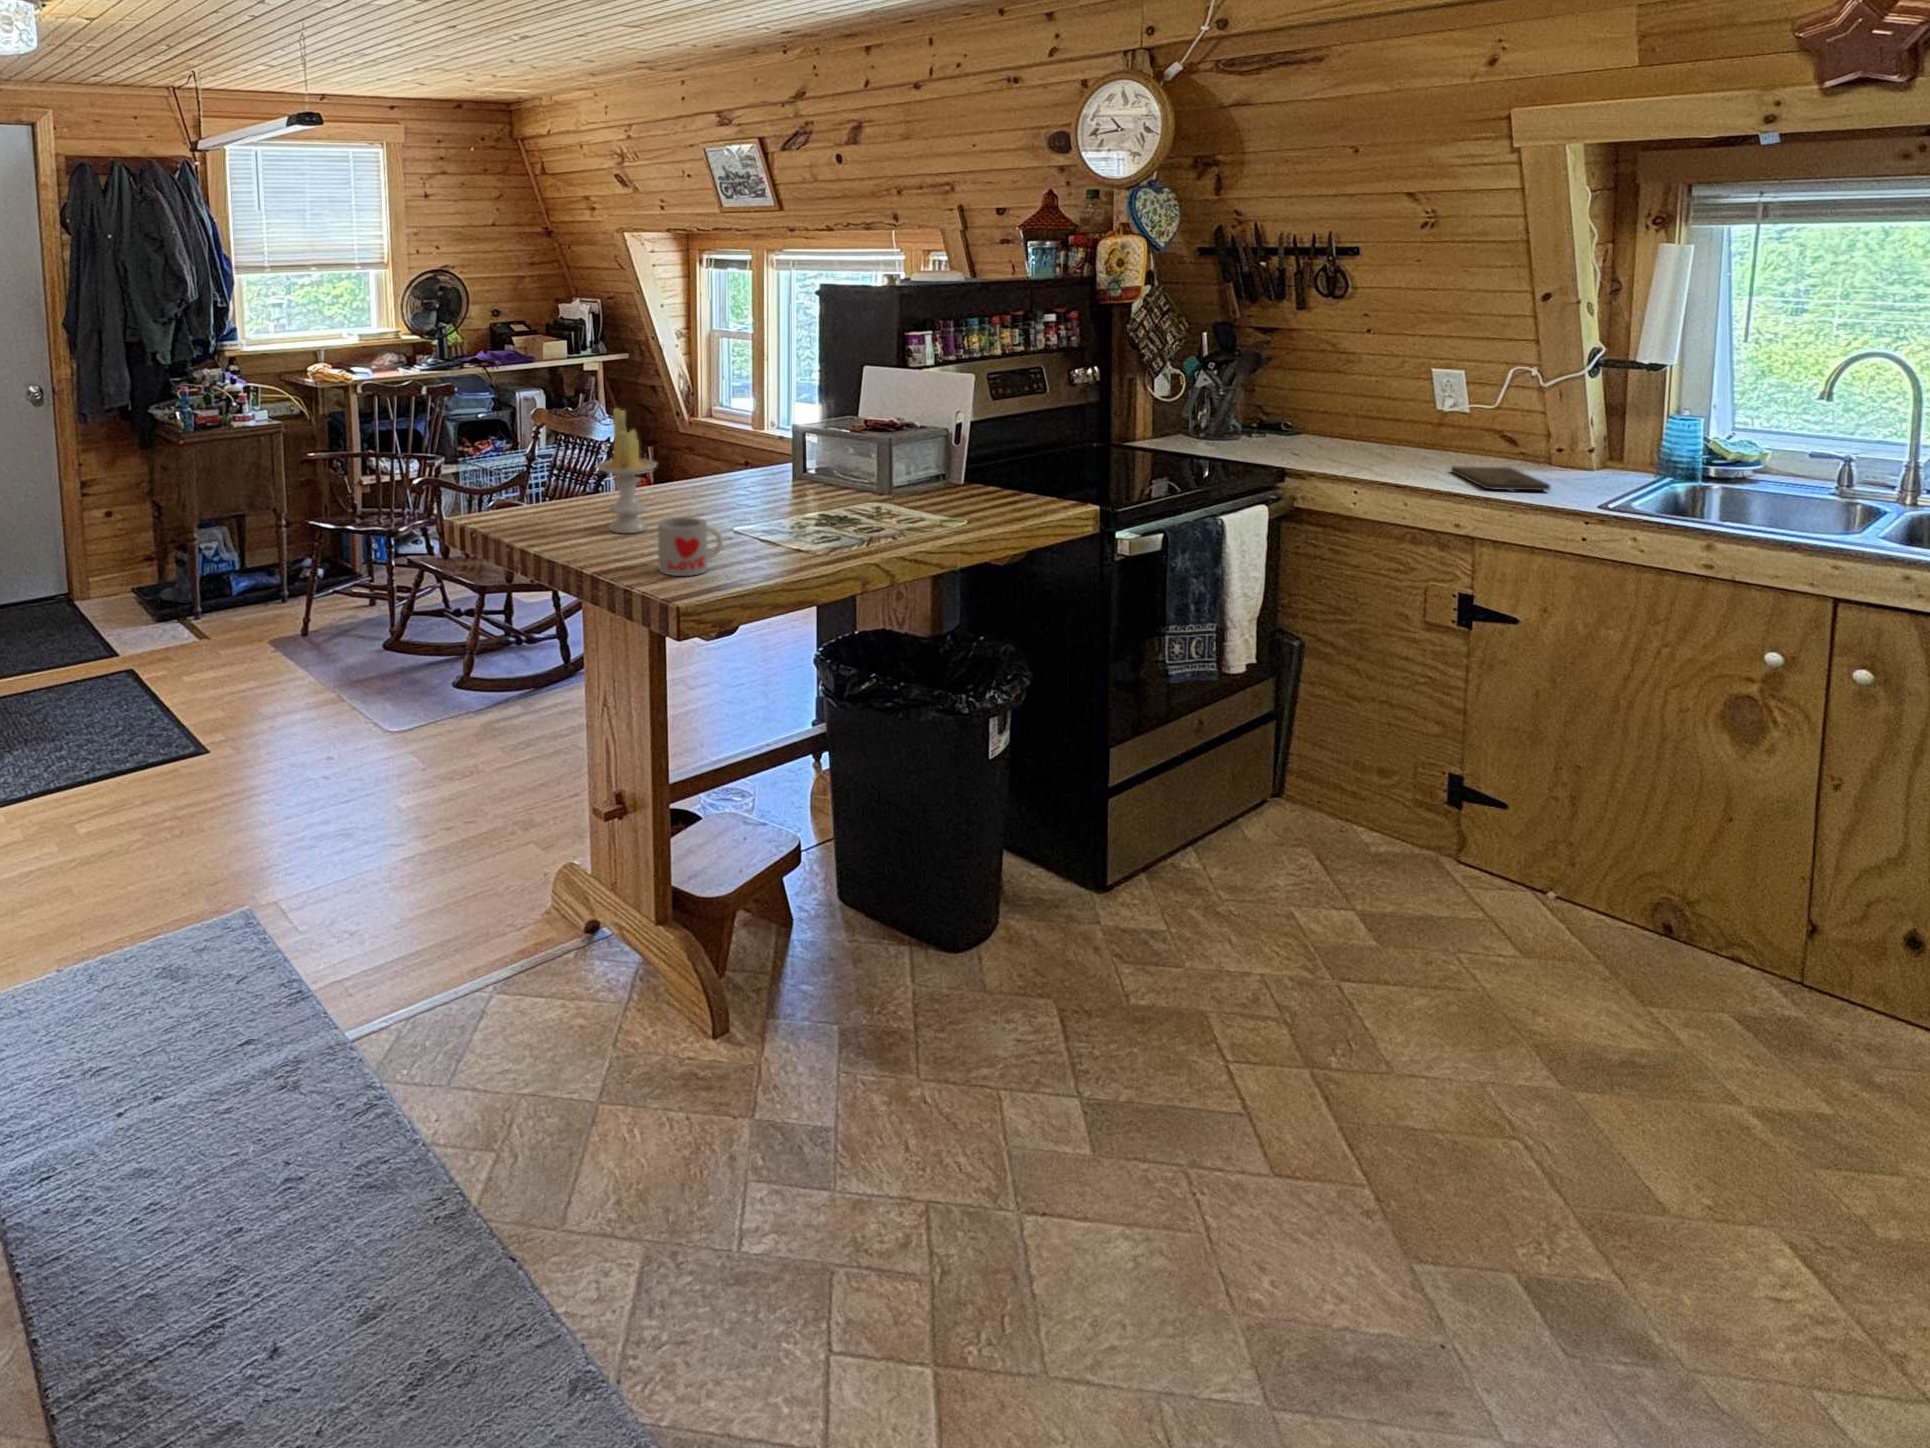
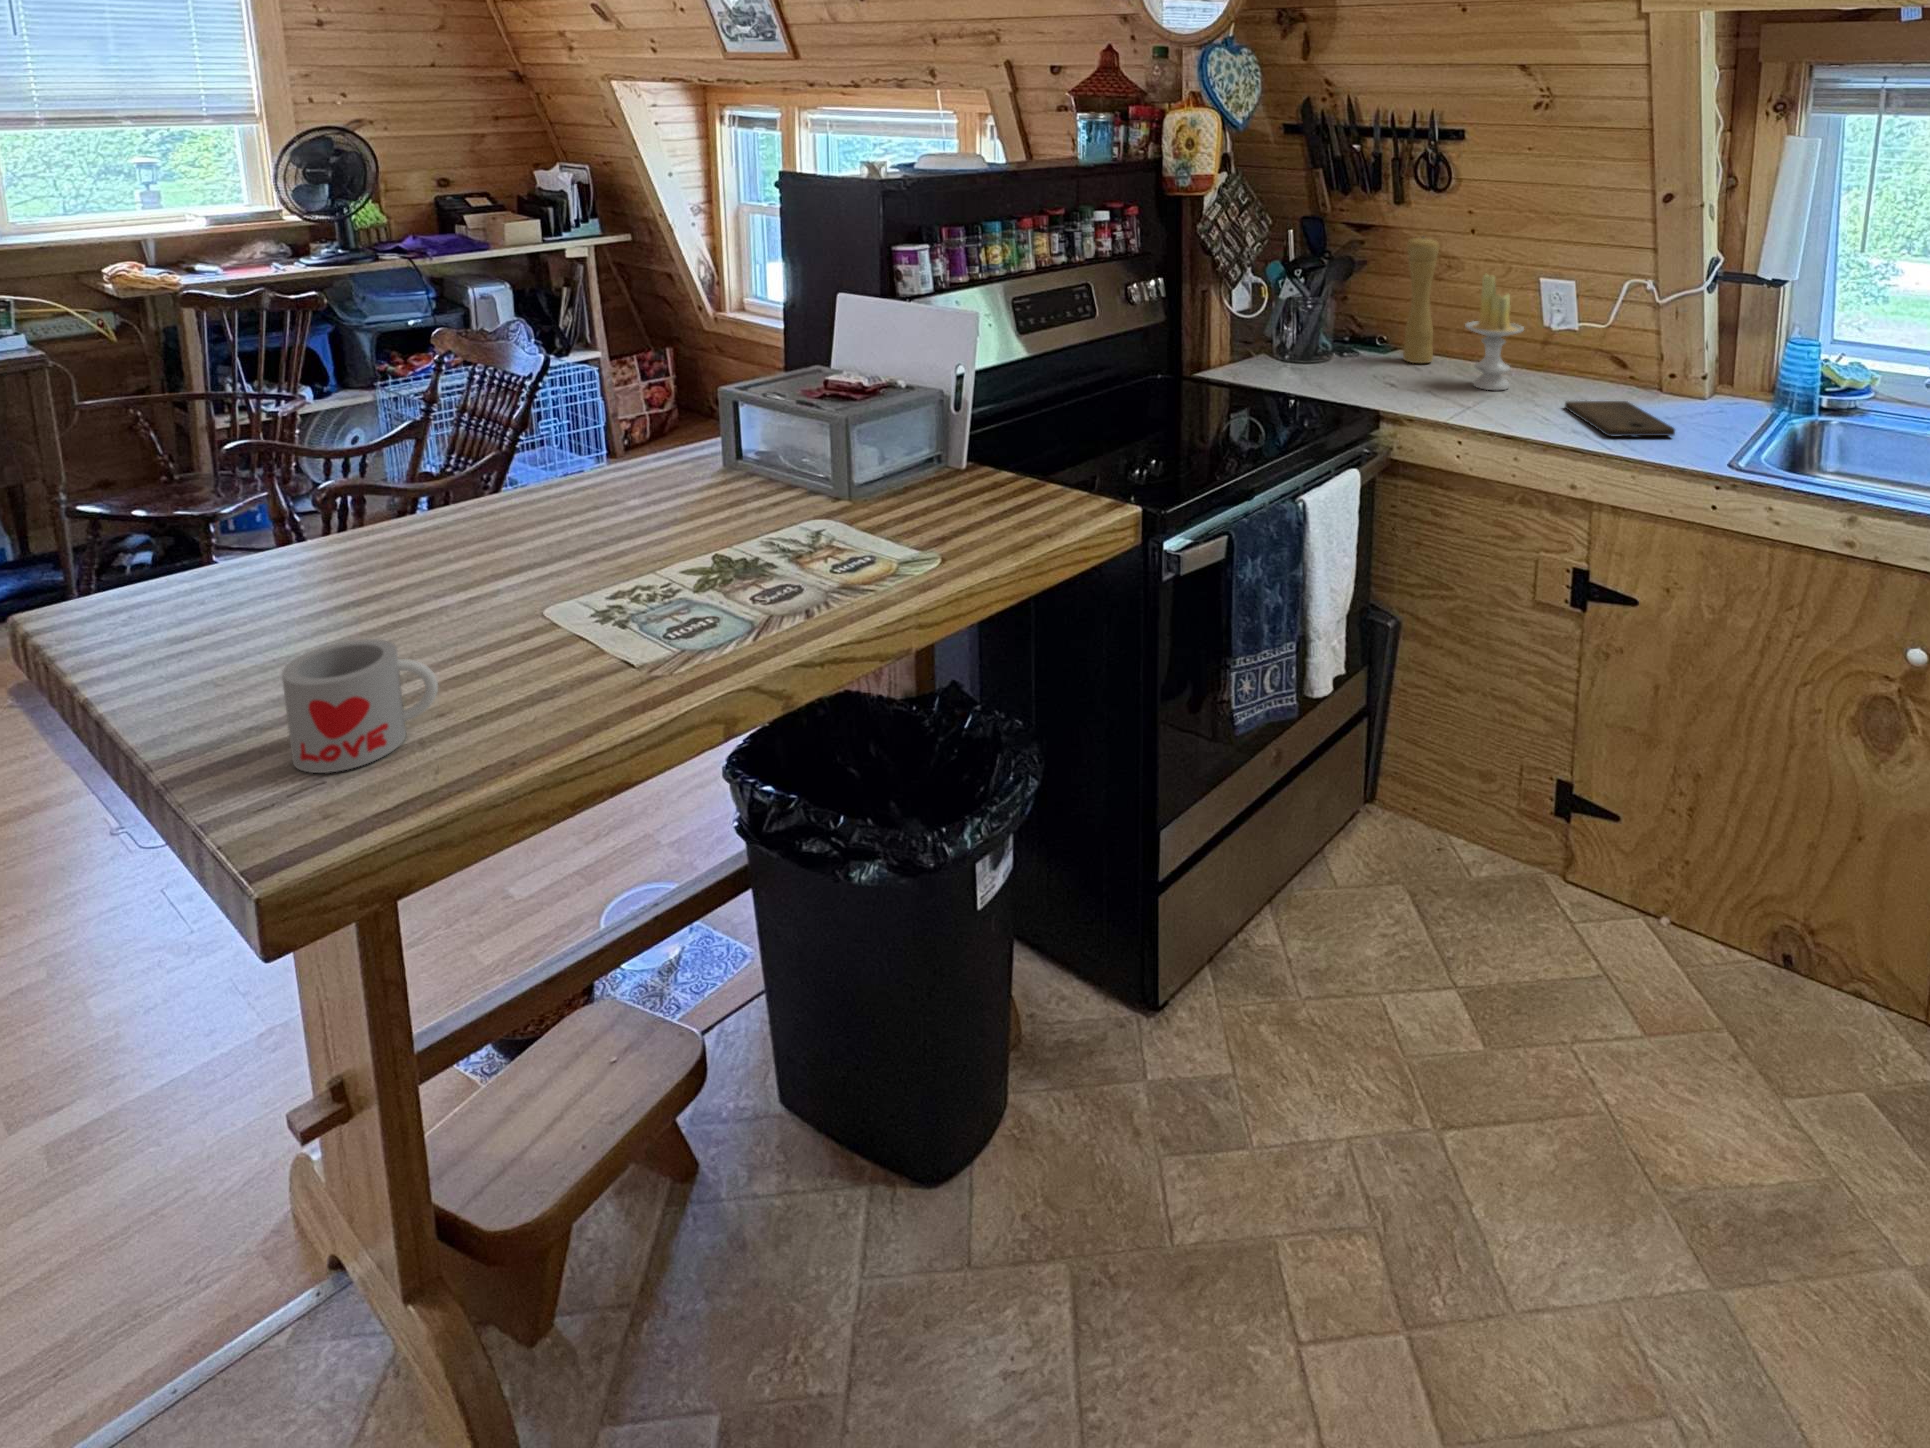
pepper mill: none [1305,336,1337,441] -> present [1403,236,1439,363]
candle: present [596,408,657,533] -> present [1465,274,1524,390]

